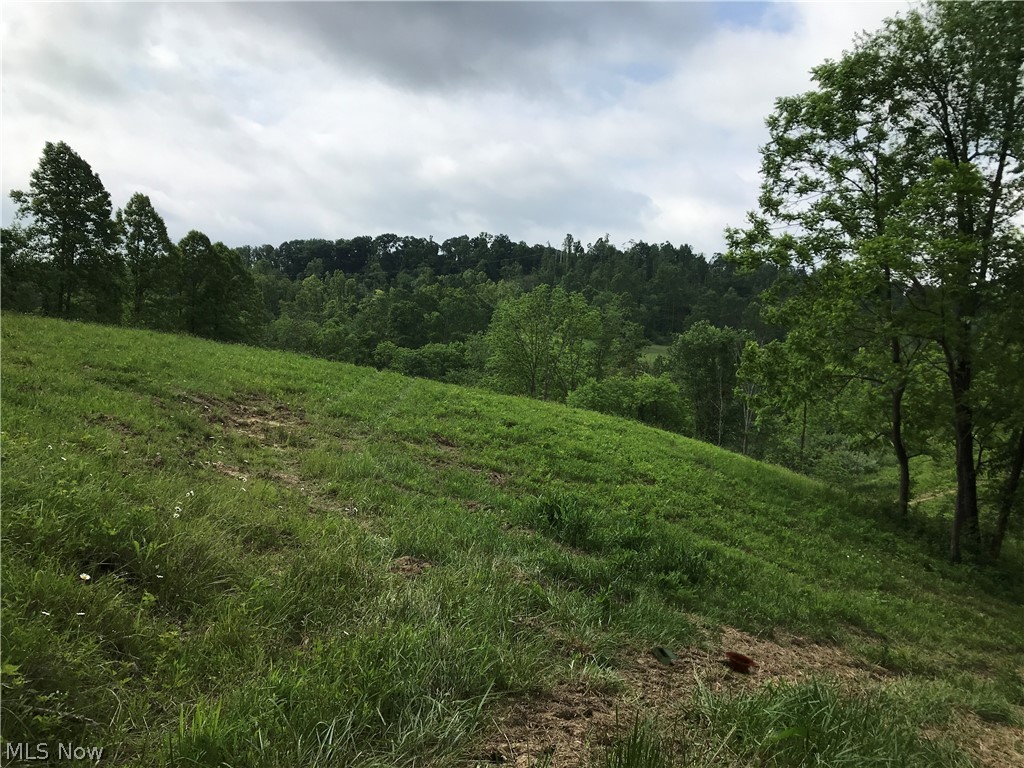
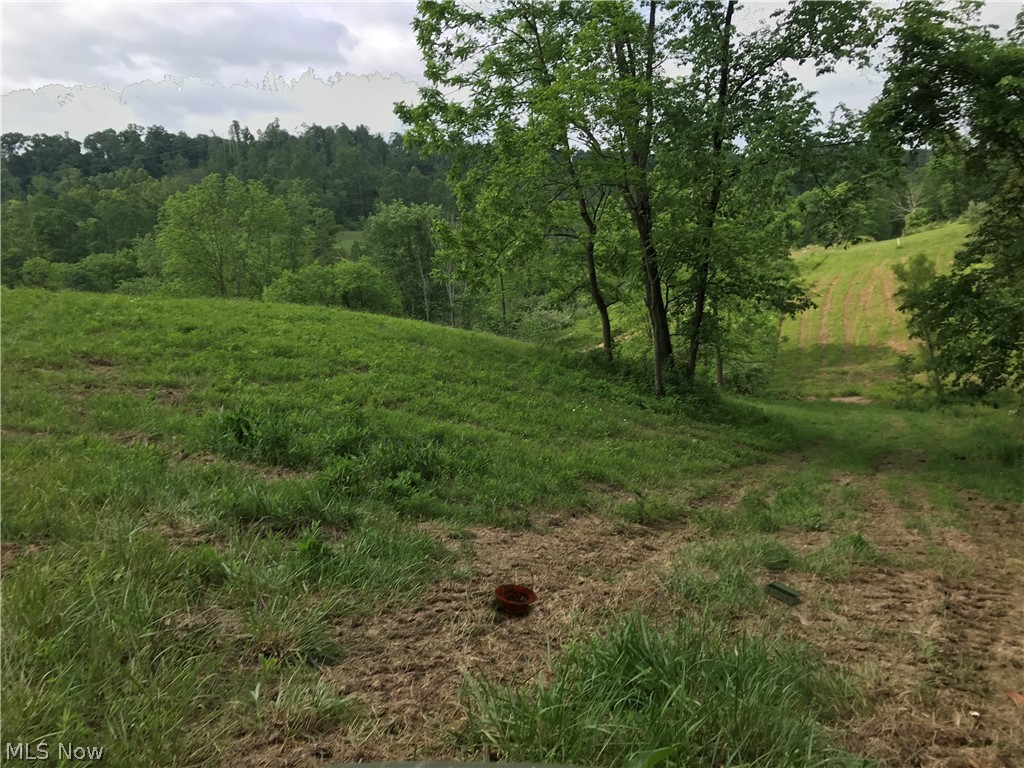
toolbox: present [653,647,679,664] -> present [764,582,803,605]

